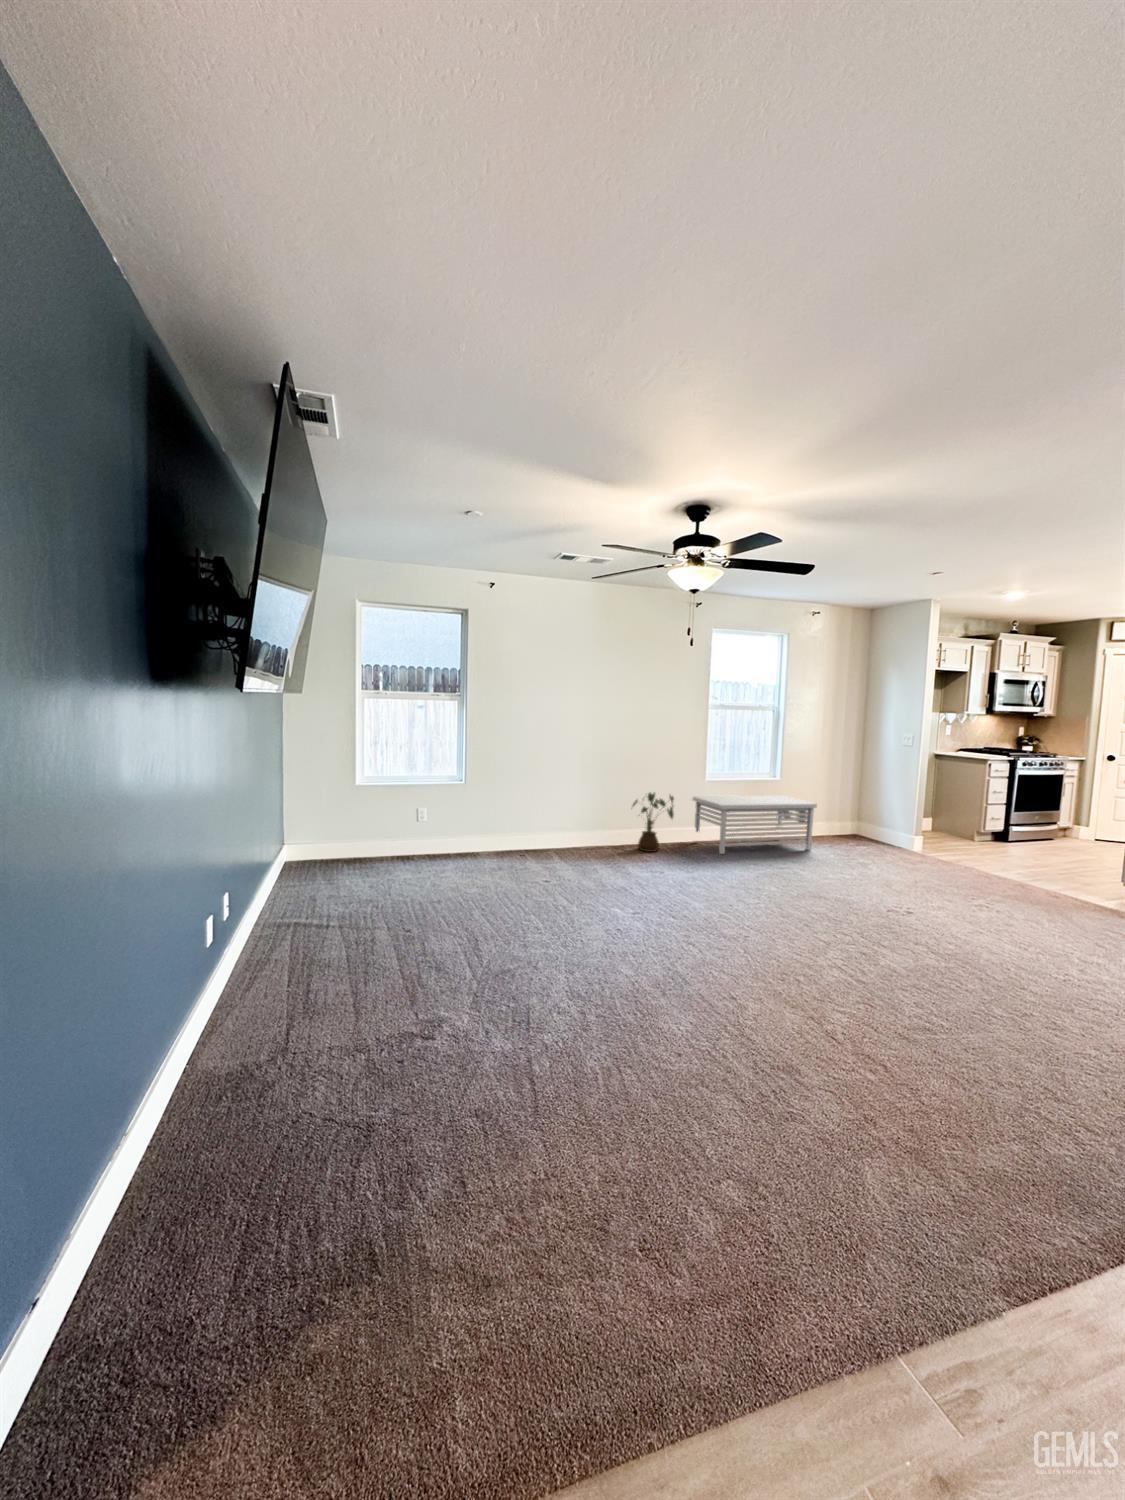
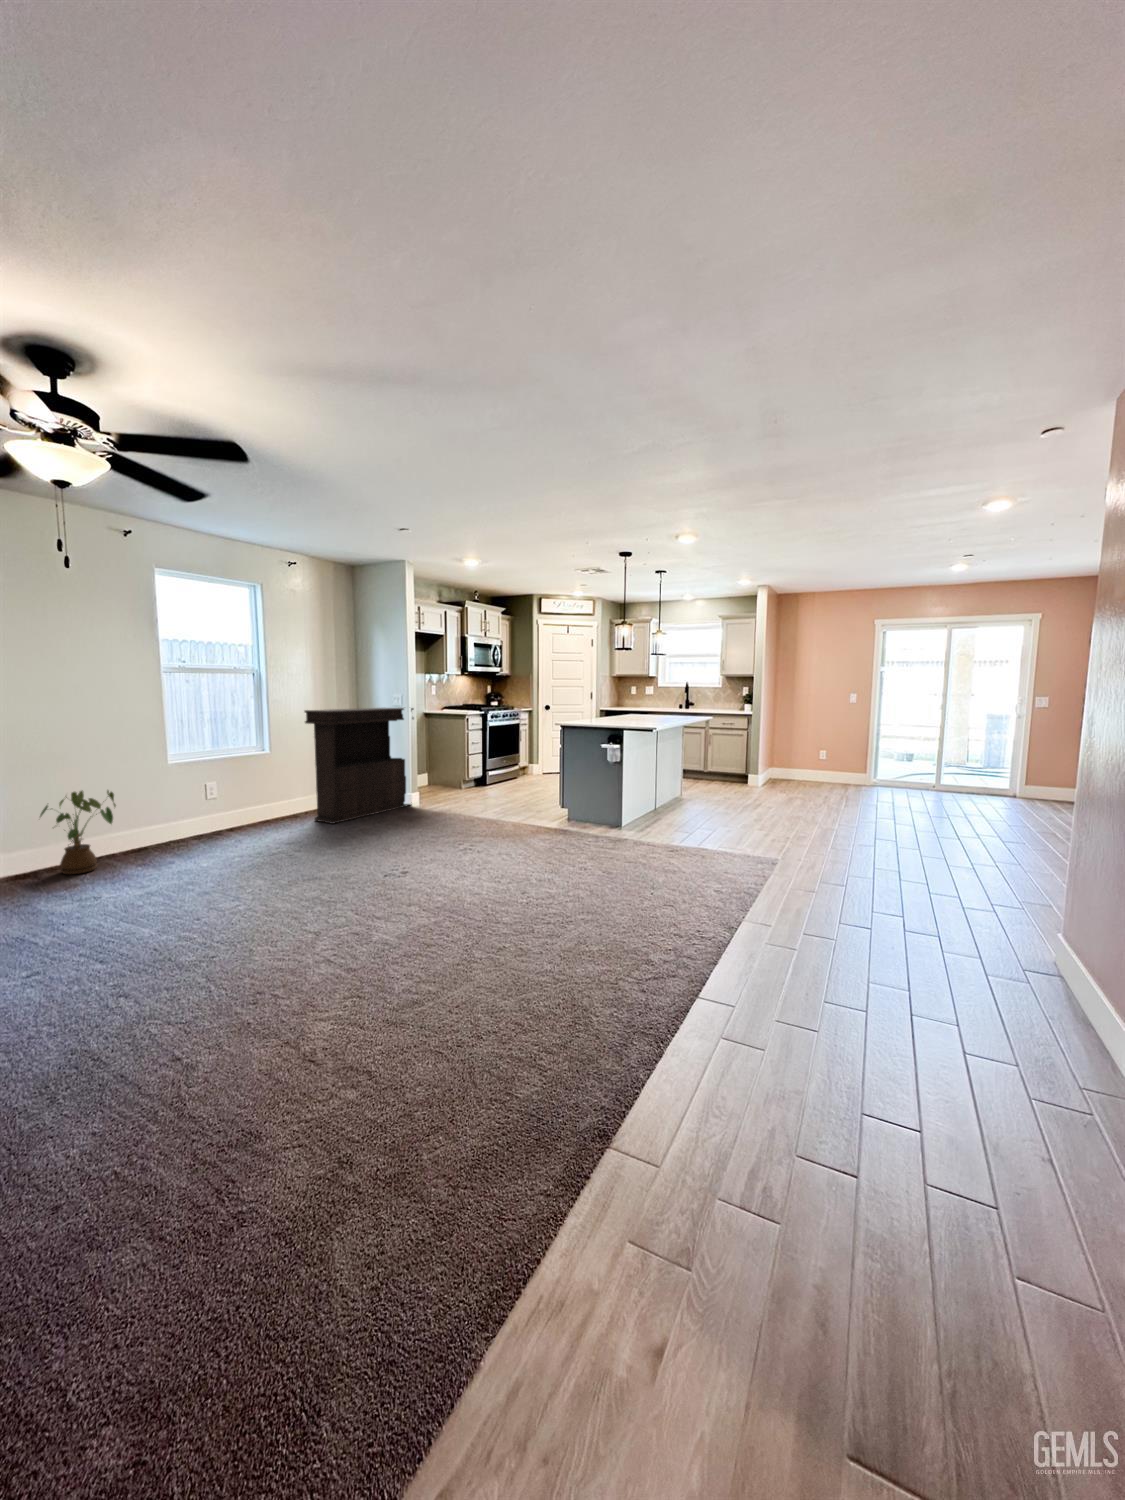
console table: none [814,744,926,851] -> present [305,707,414,824]
storage bench: present [692,795,817,854] -> none [146,771,312,854]

